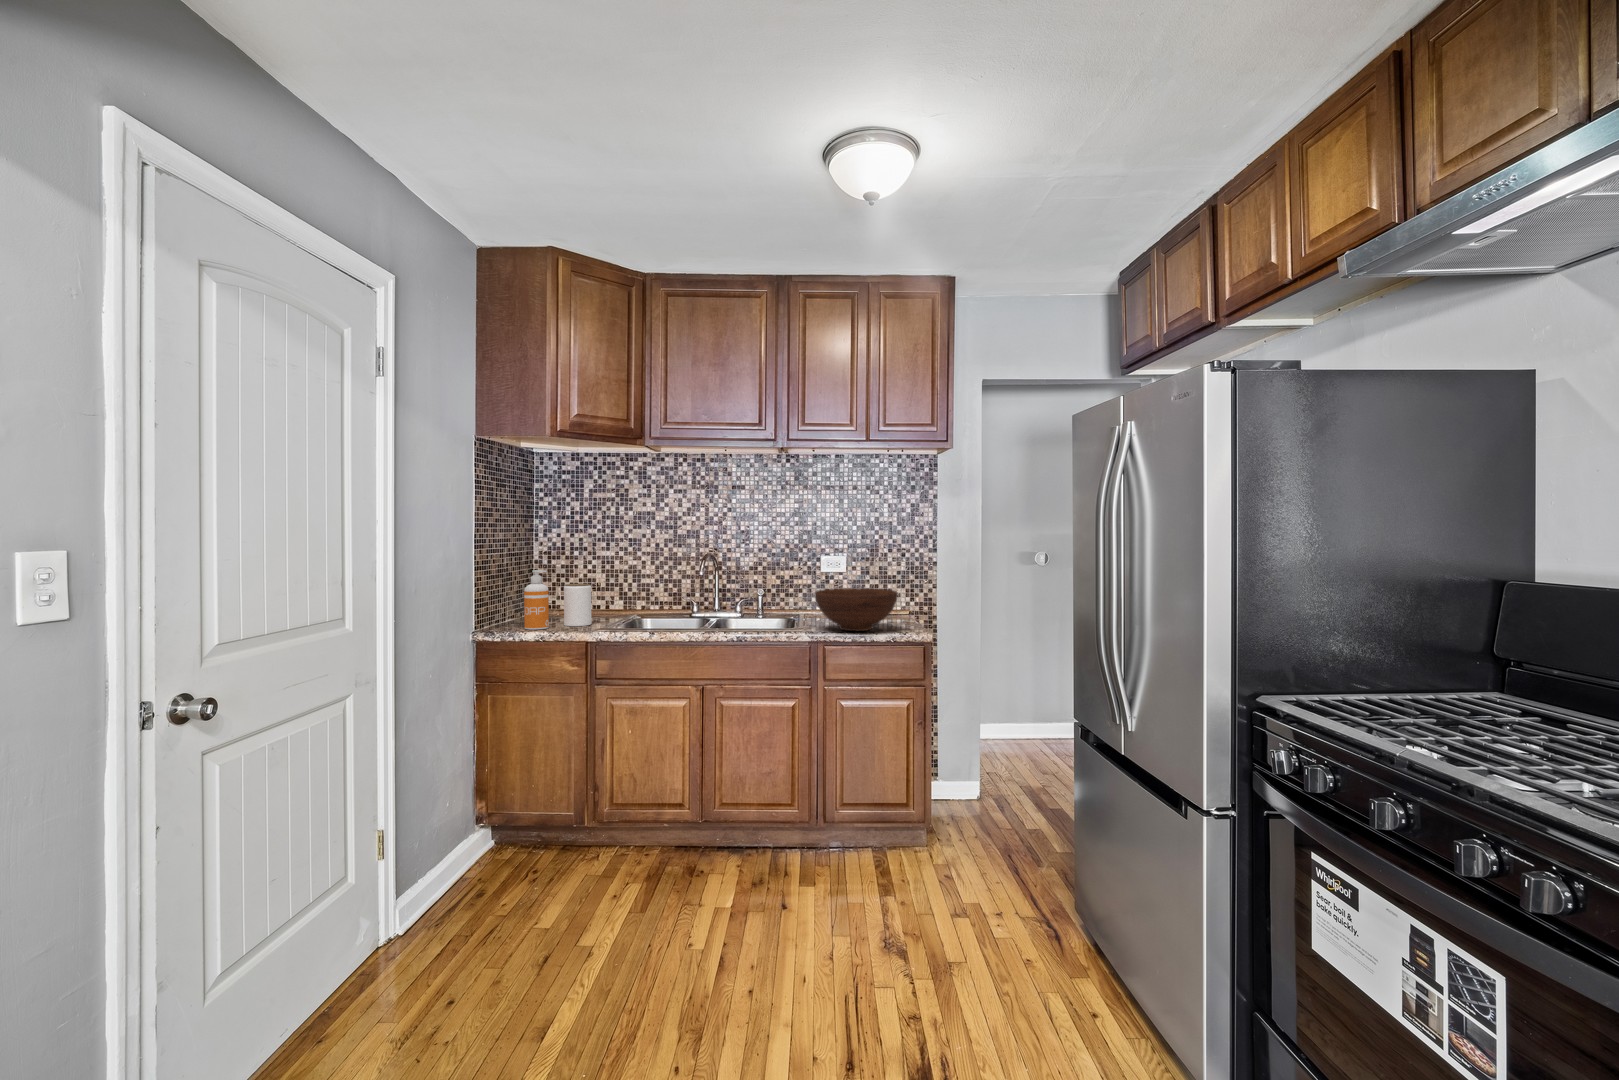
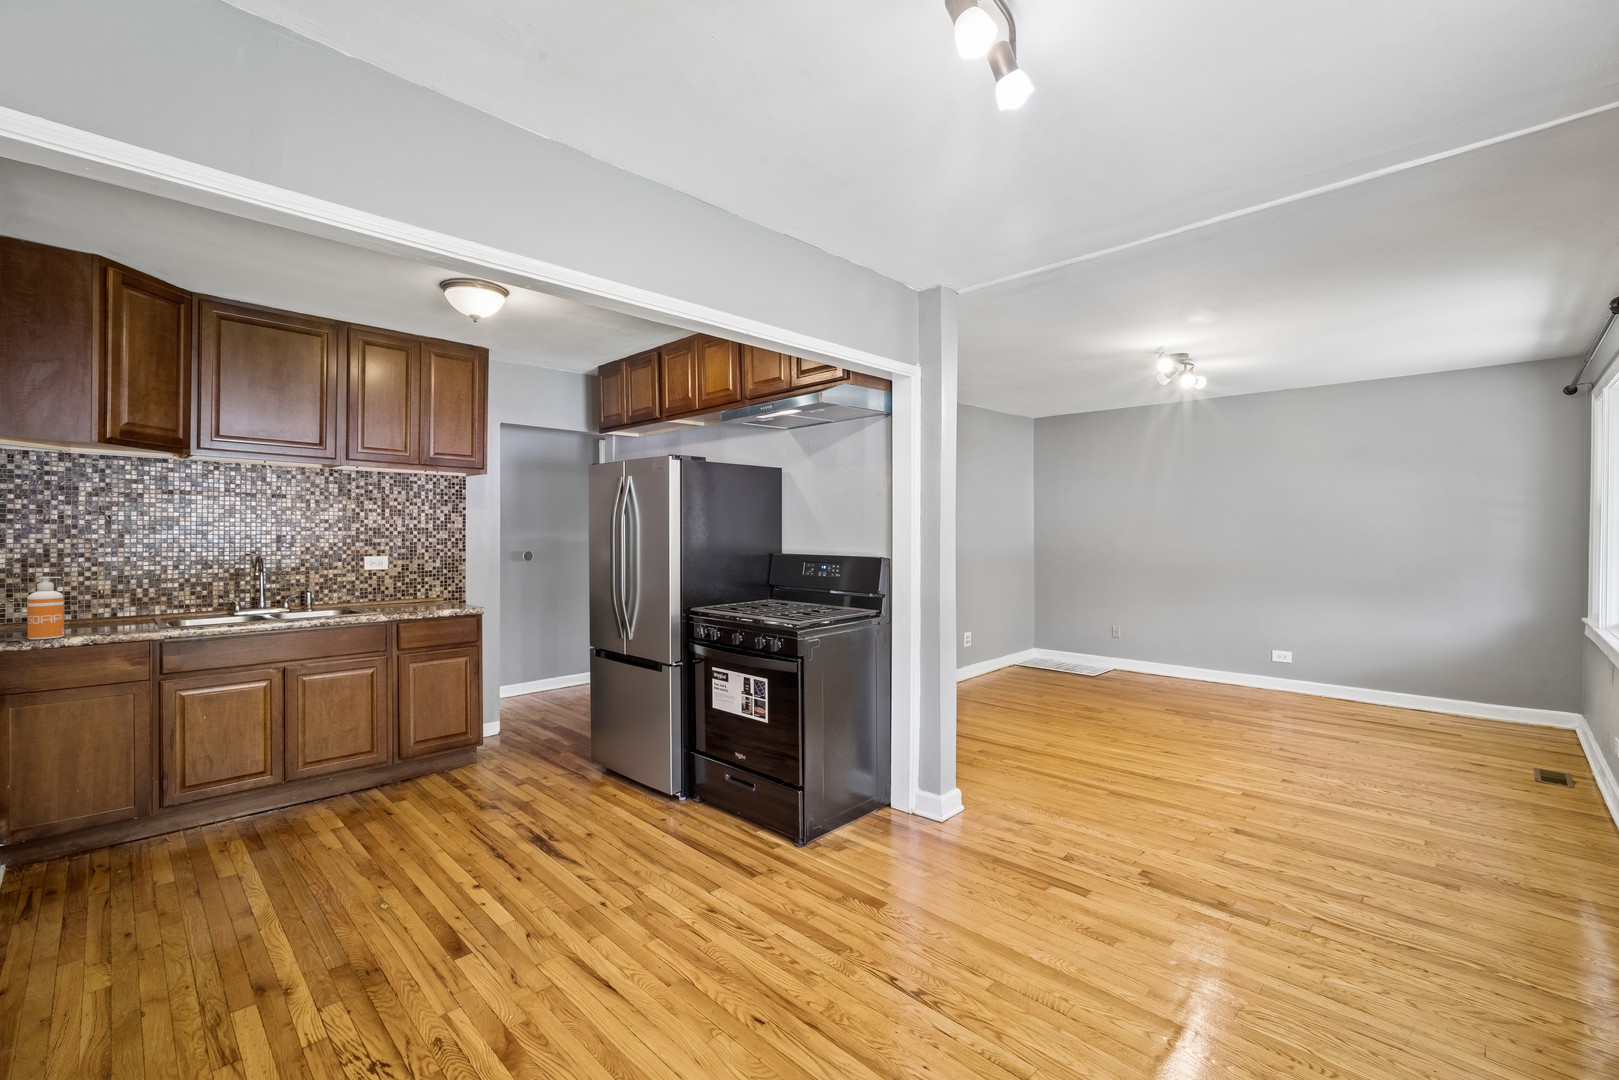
jar: present [564,584,592,626] -> none [73,590,112,634]
fruit bowl: present [815,588,898,631] -> none [380,580,453,612]

